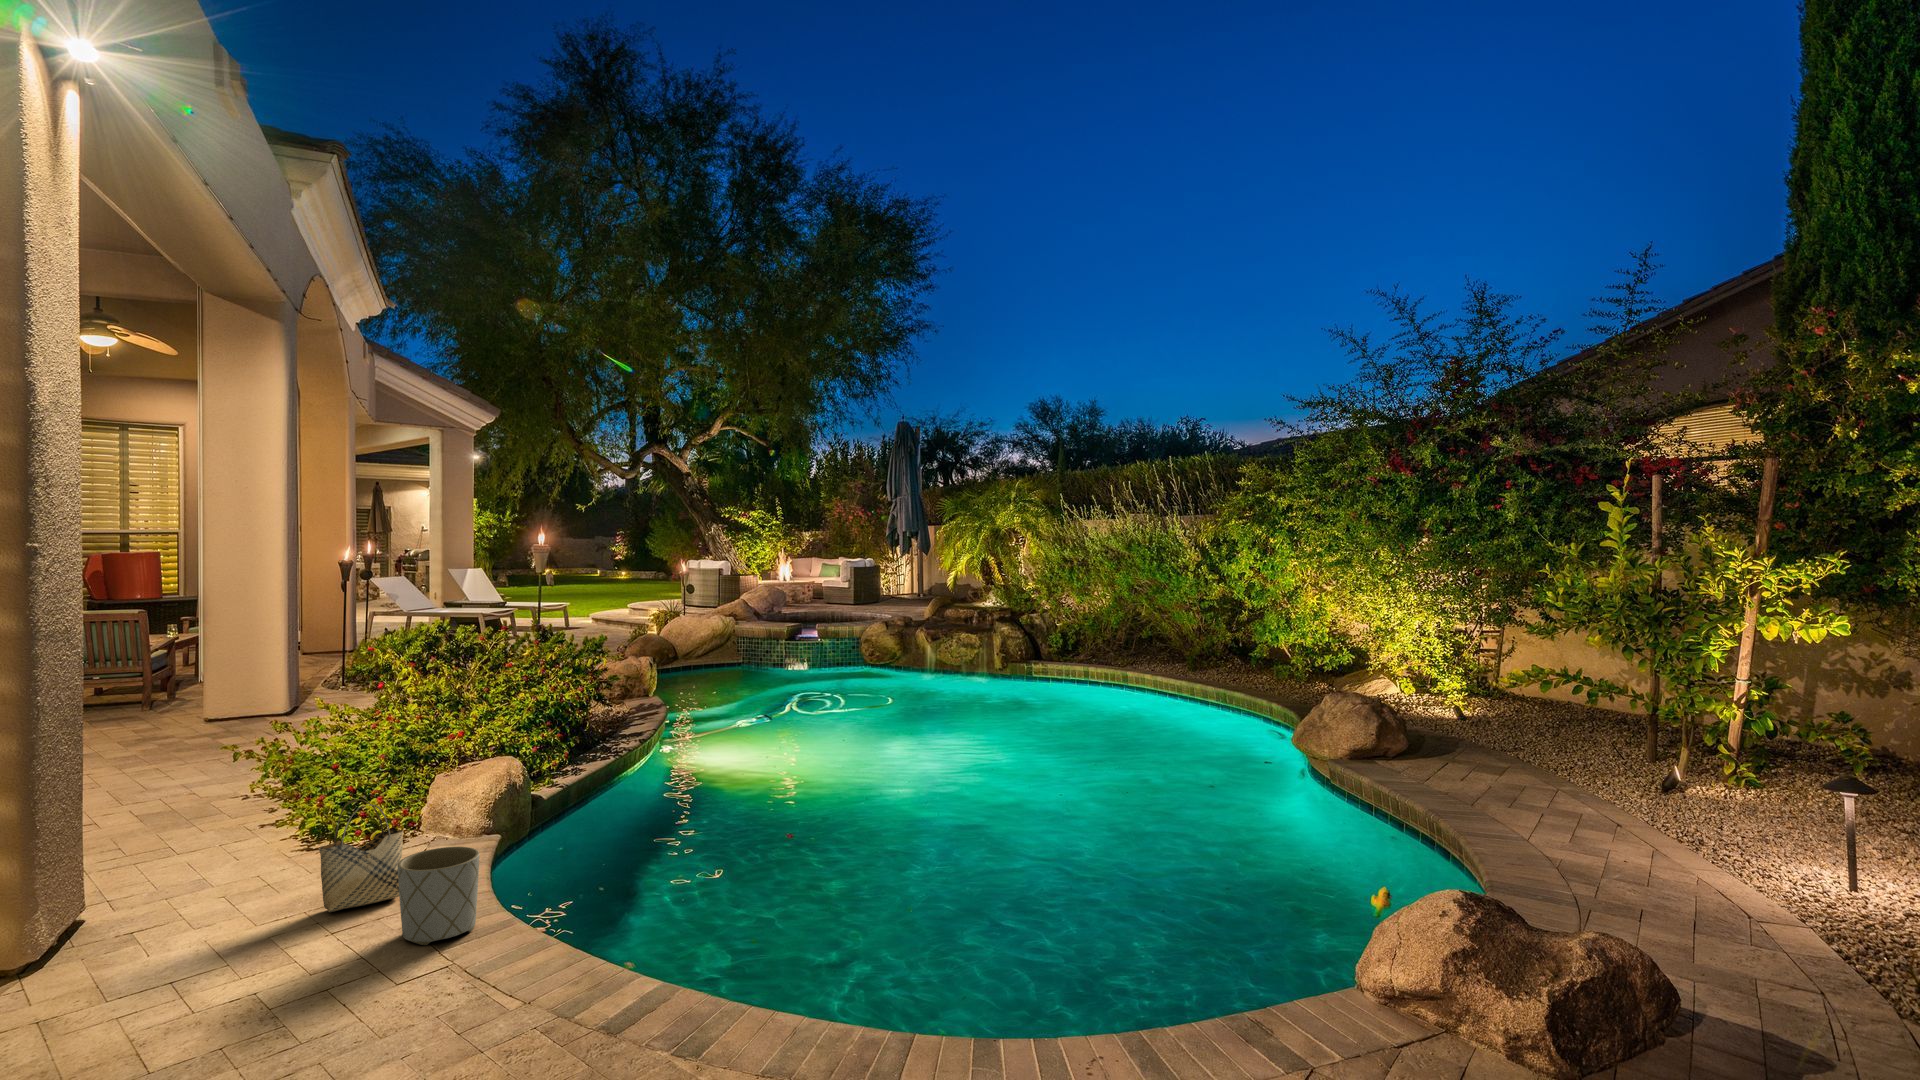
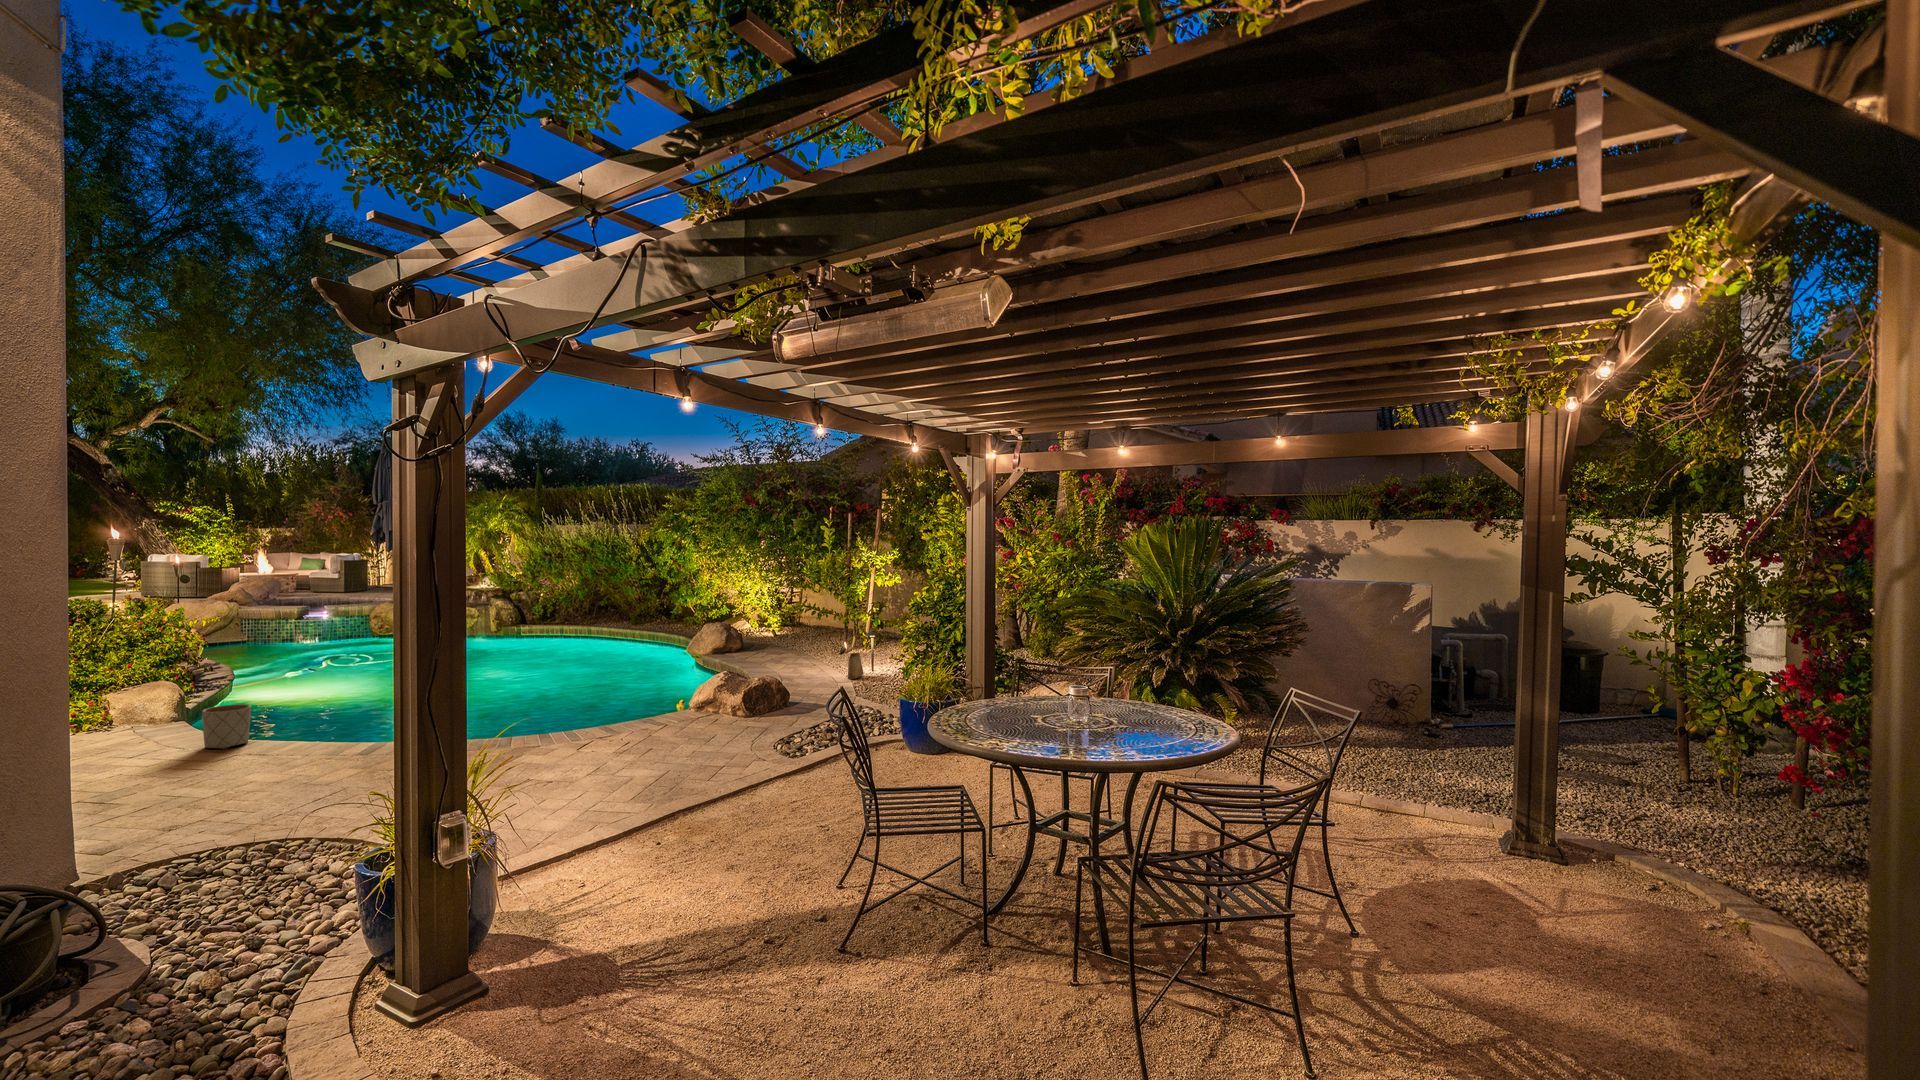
woven basket: present [318,799,403,912] -> present [848,652,863,679]

